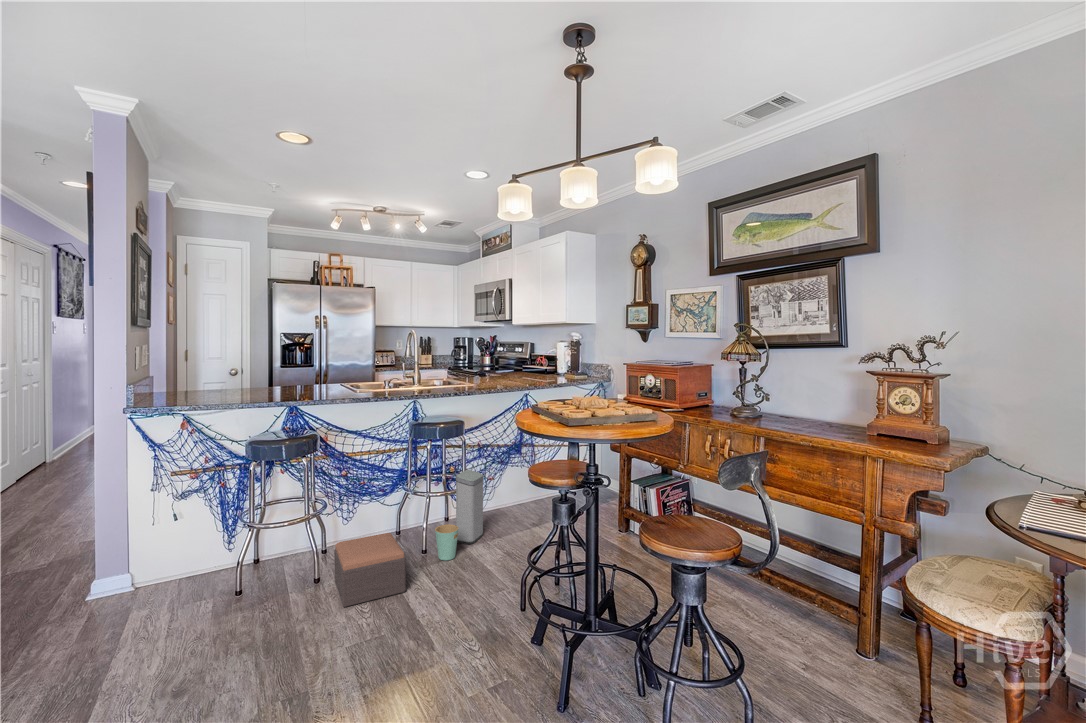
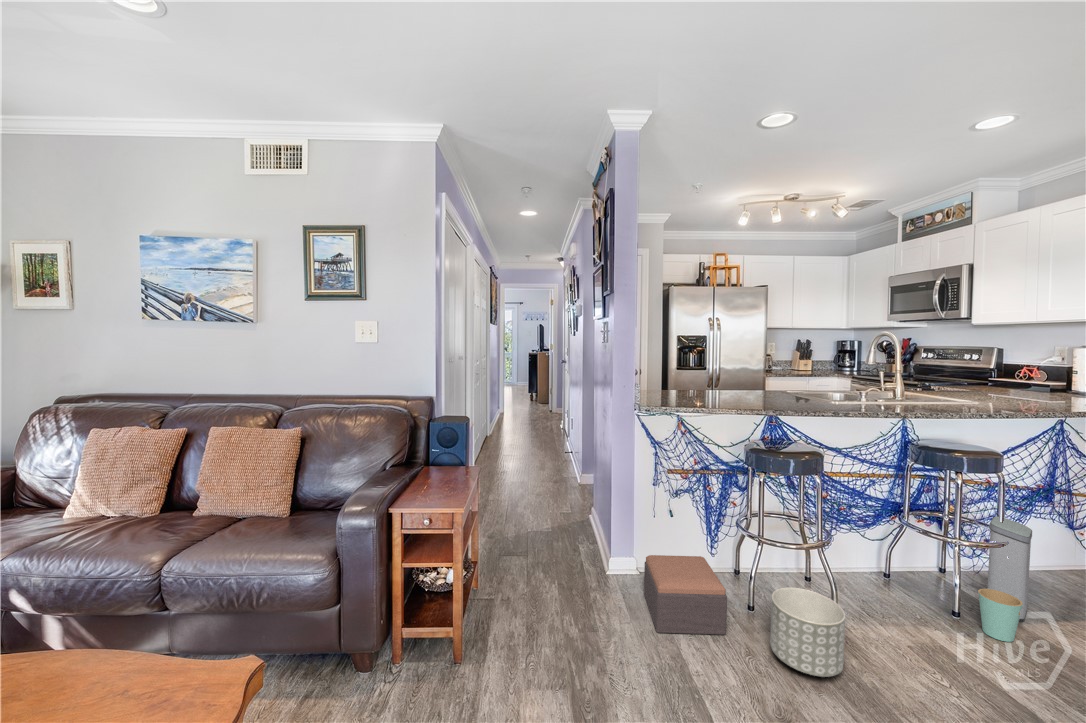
footstool: present [334,533,406,607] -> present [644,555,727,635]
planter: none [229,557,293,629] -> present [770,587,845,677]

